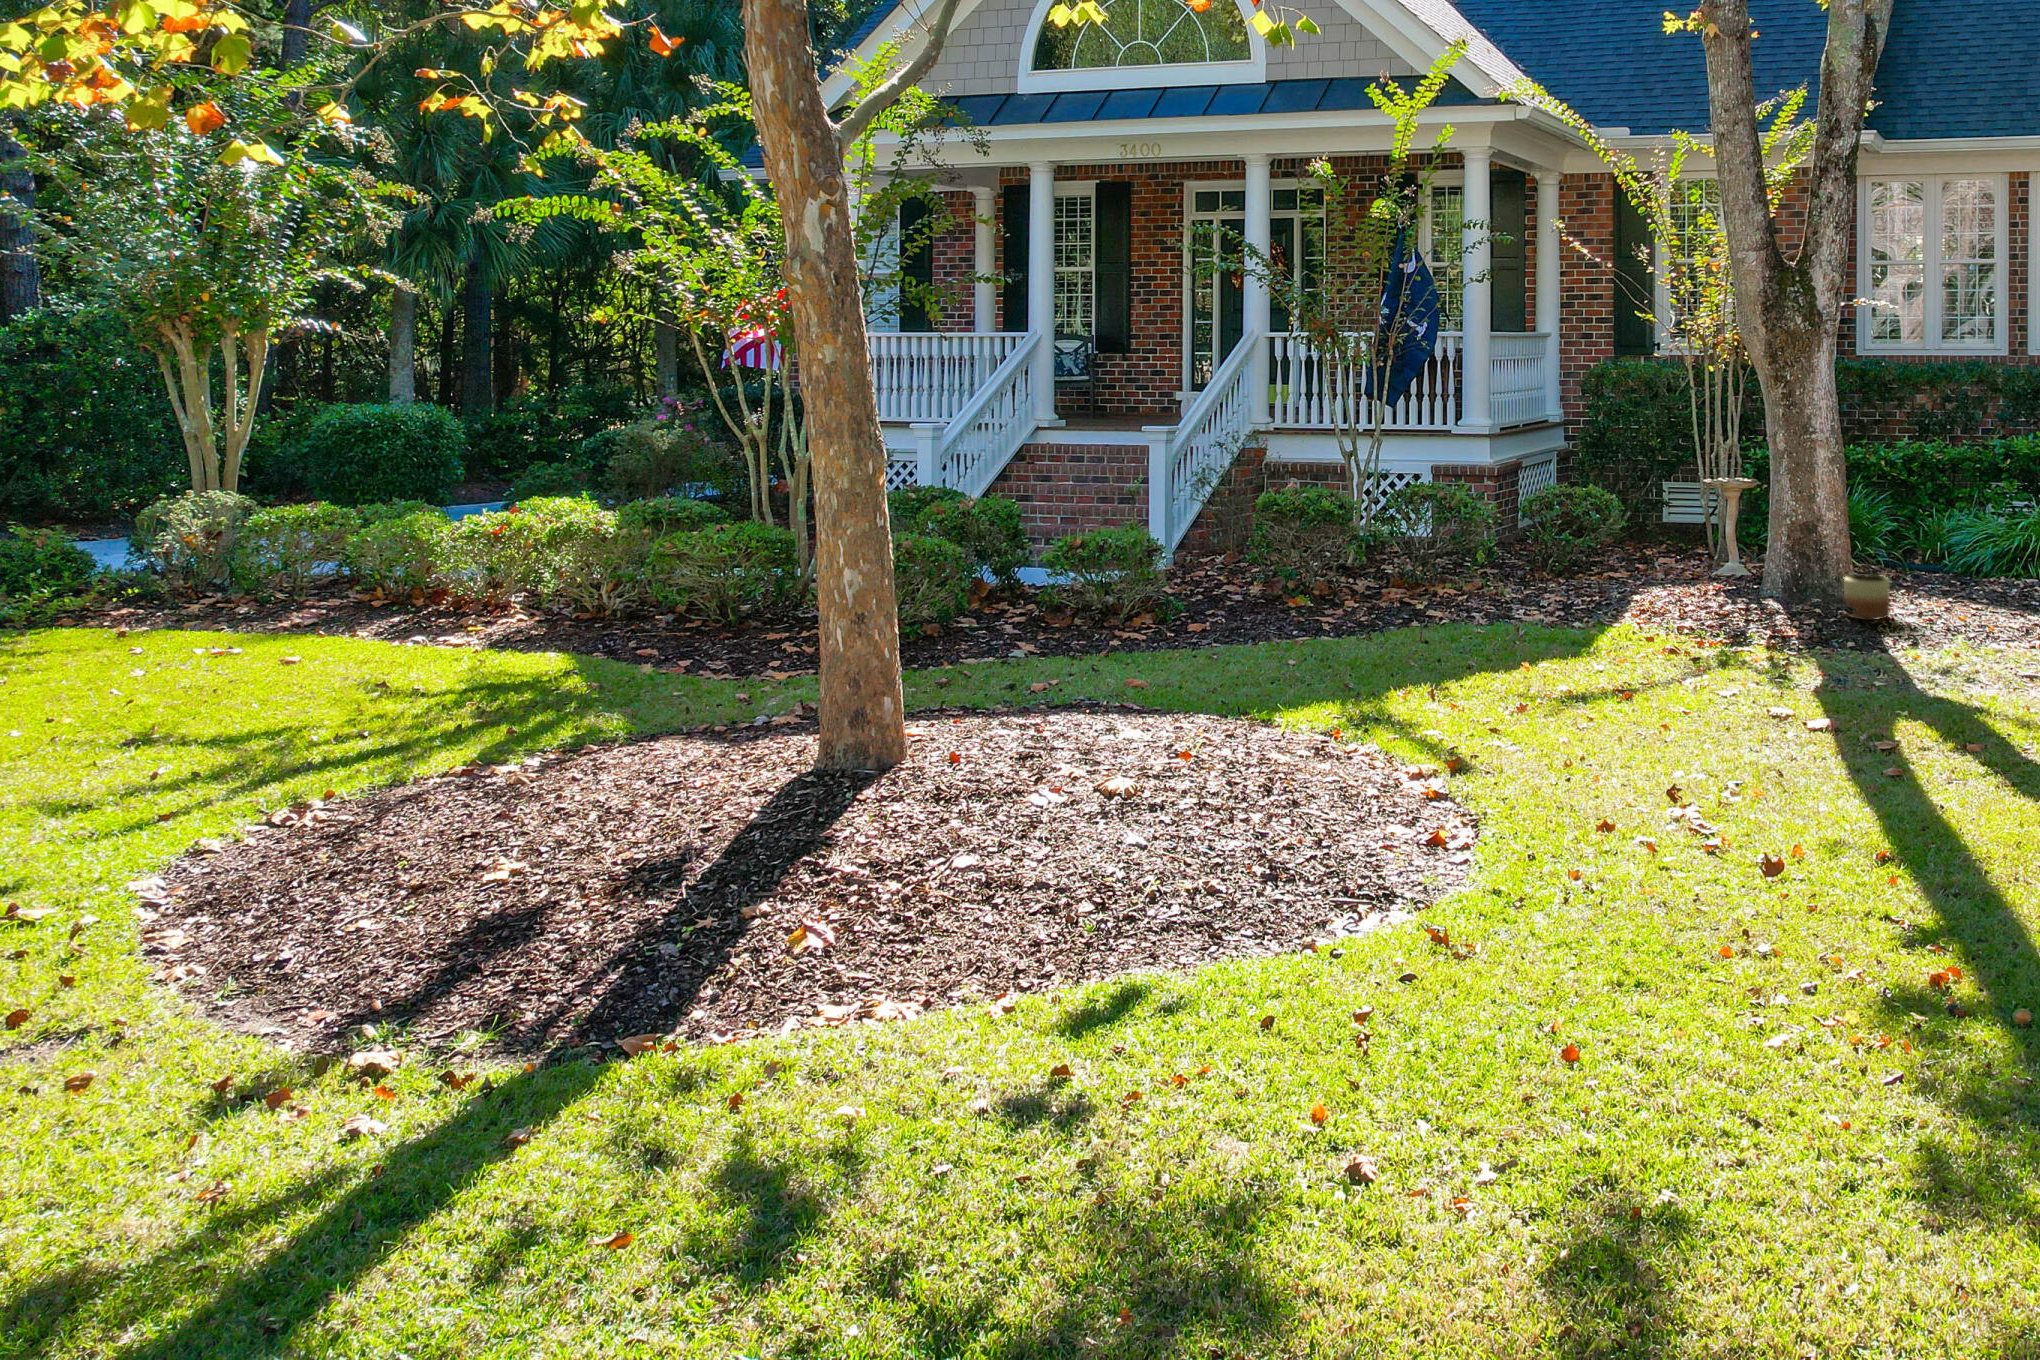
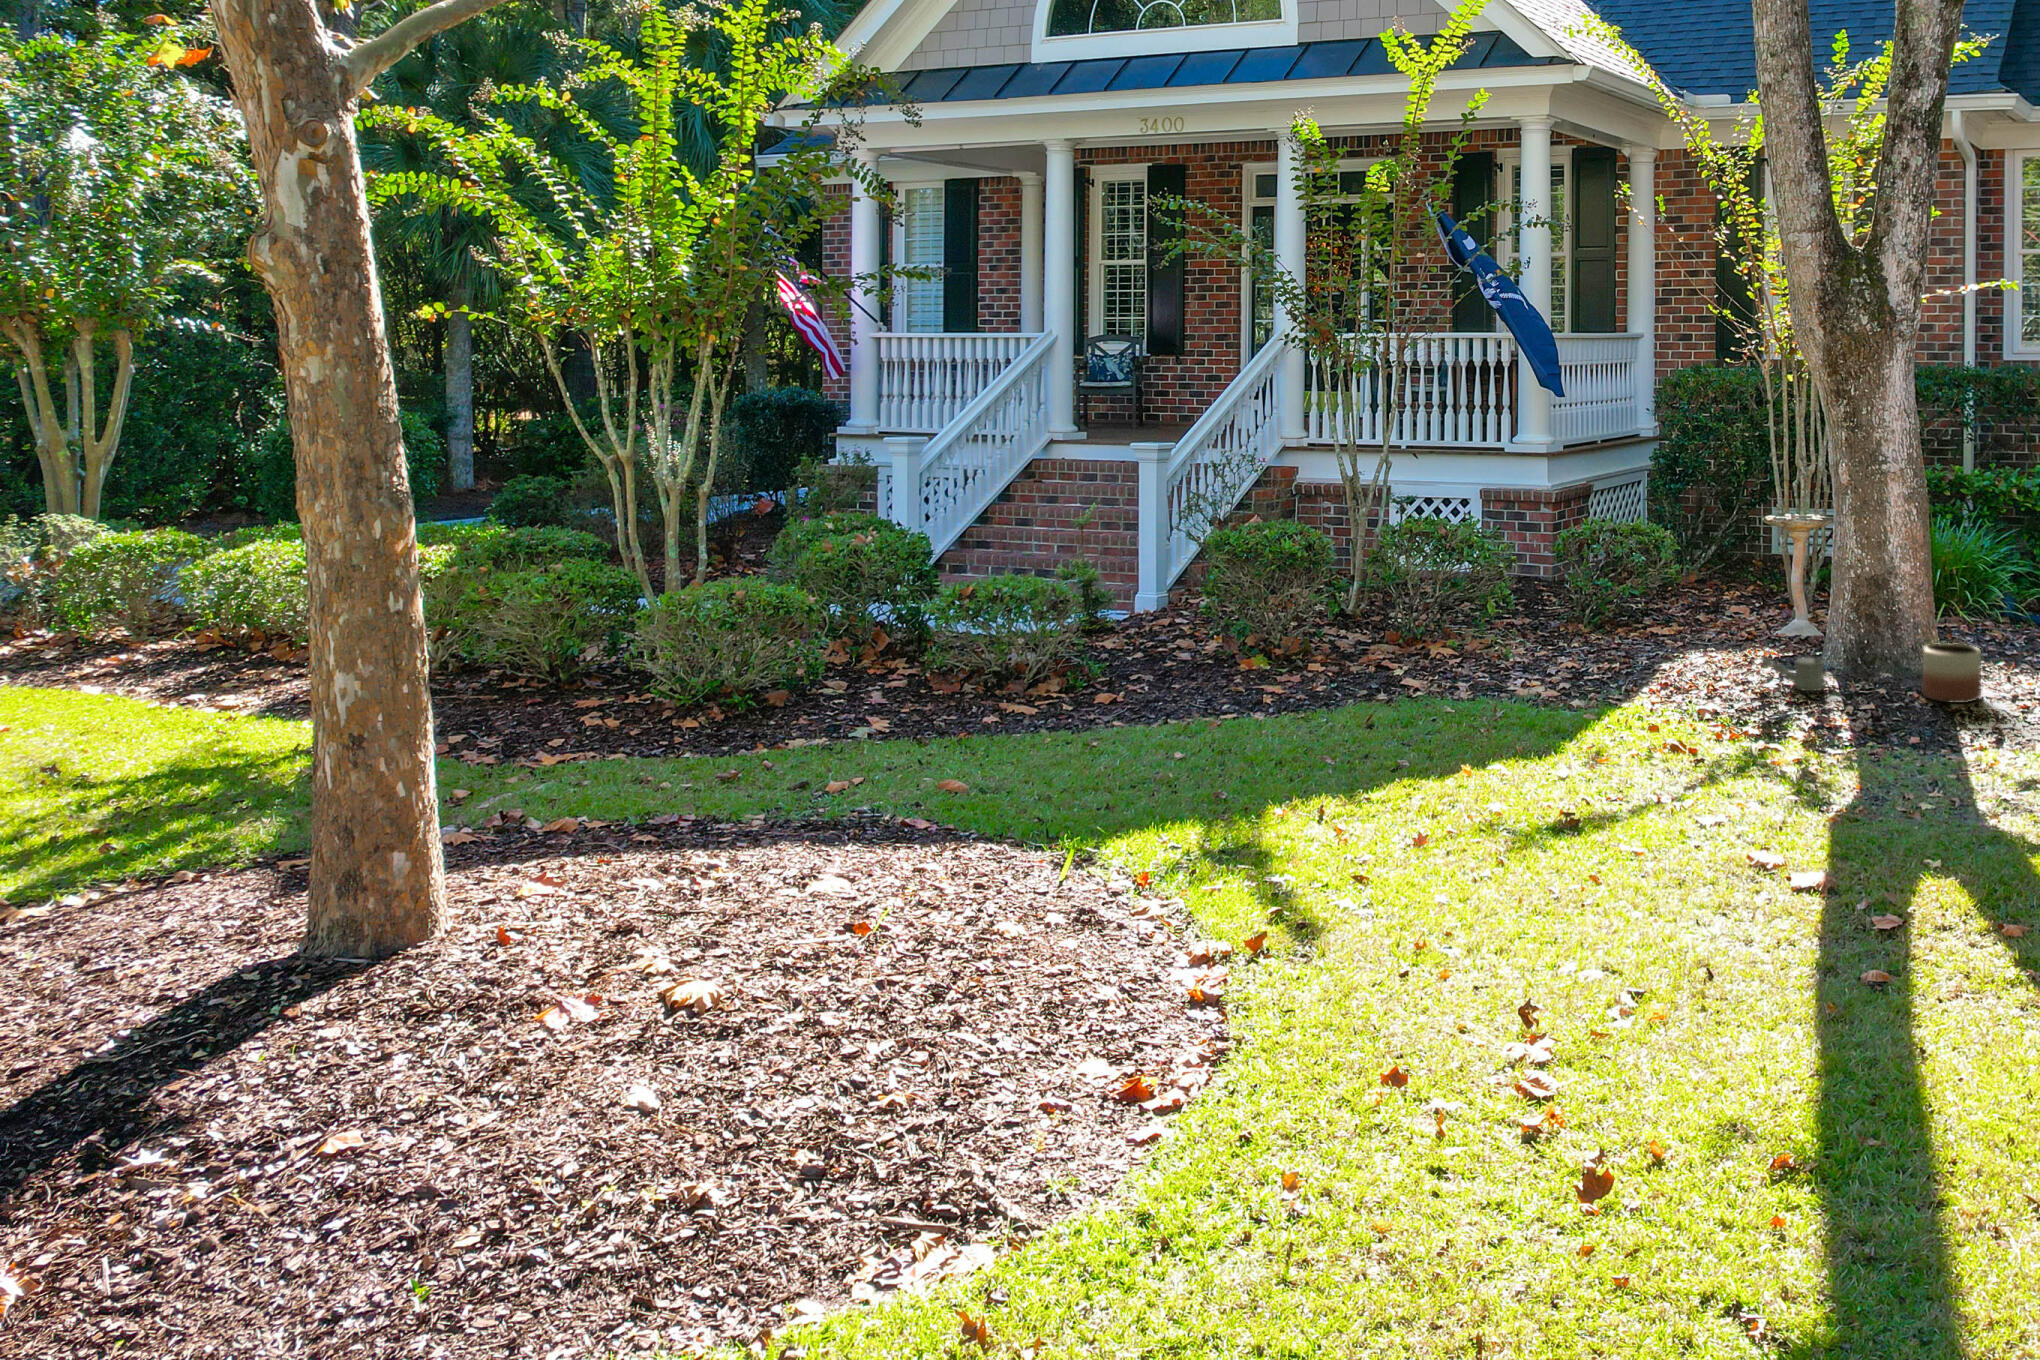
watering can: none [1716,586,1777,614] -> present [1762,656,1835,691]

